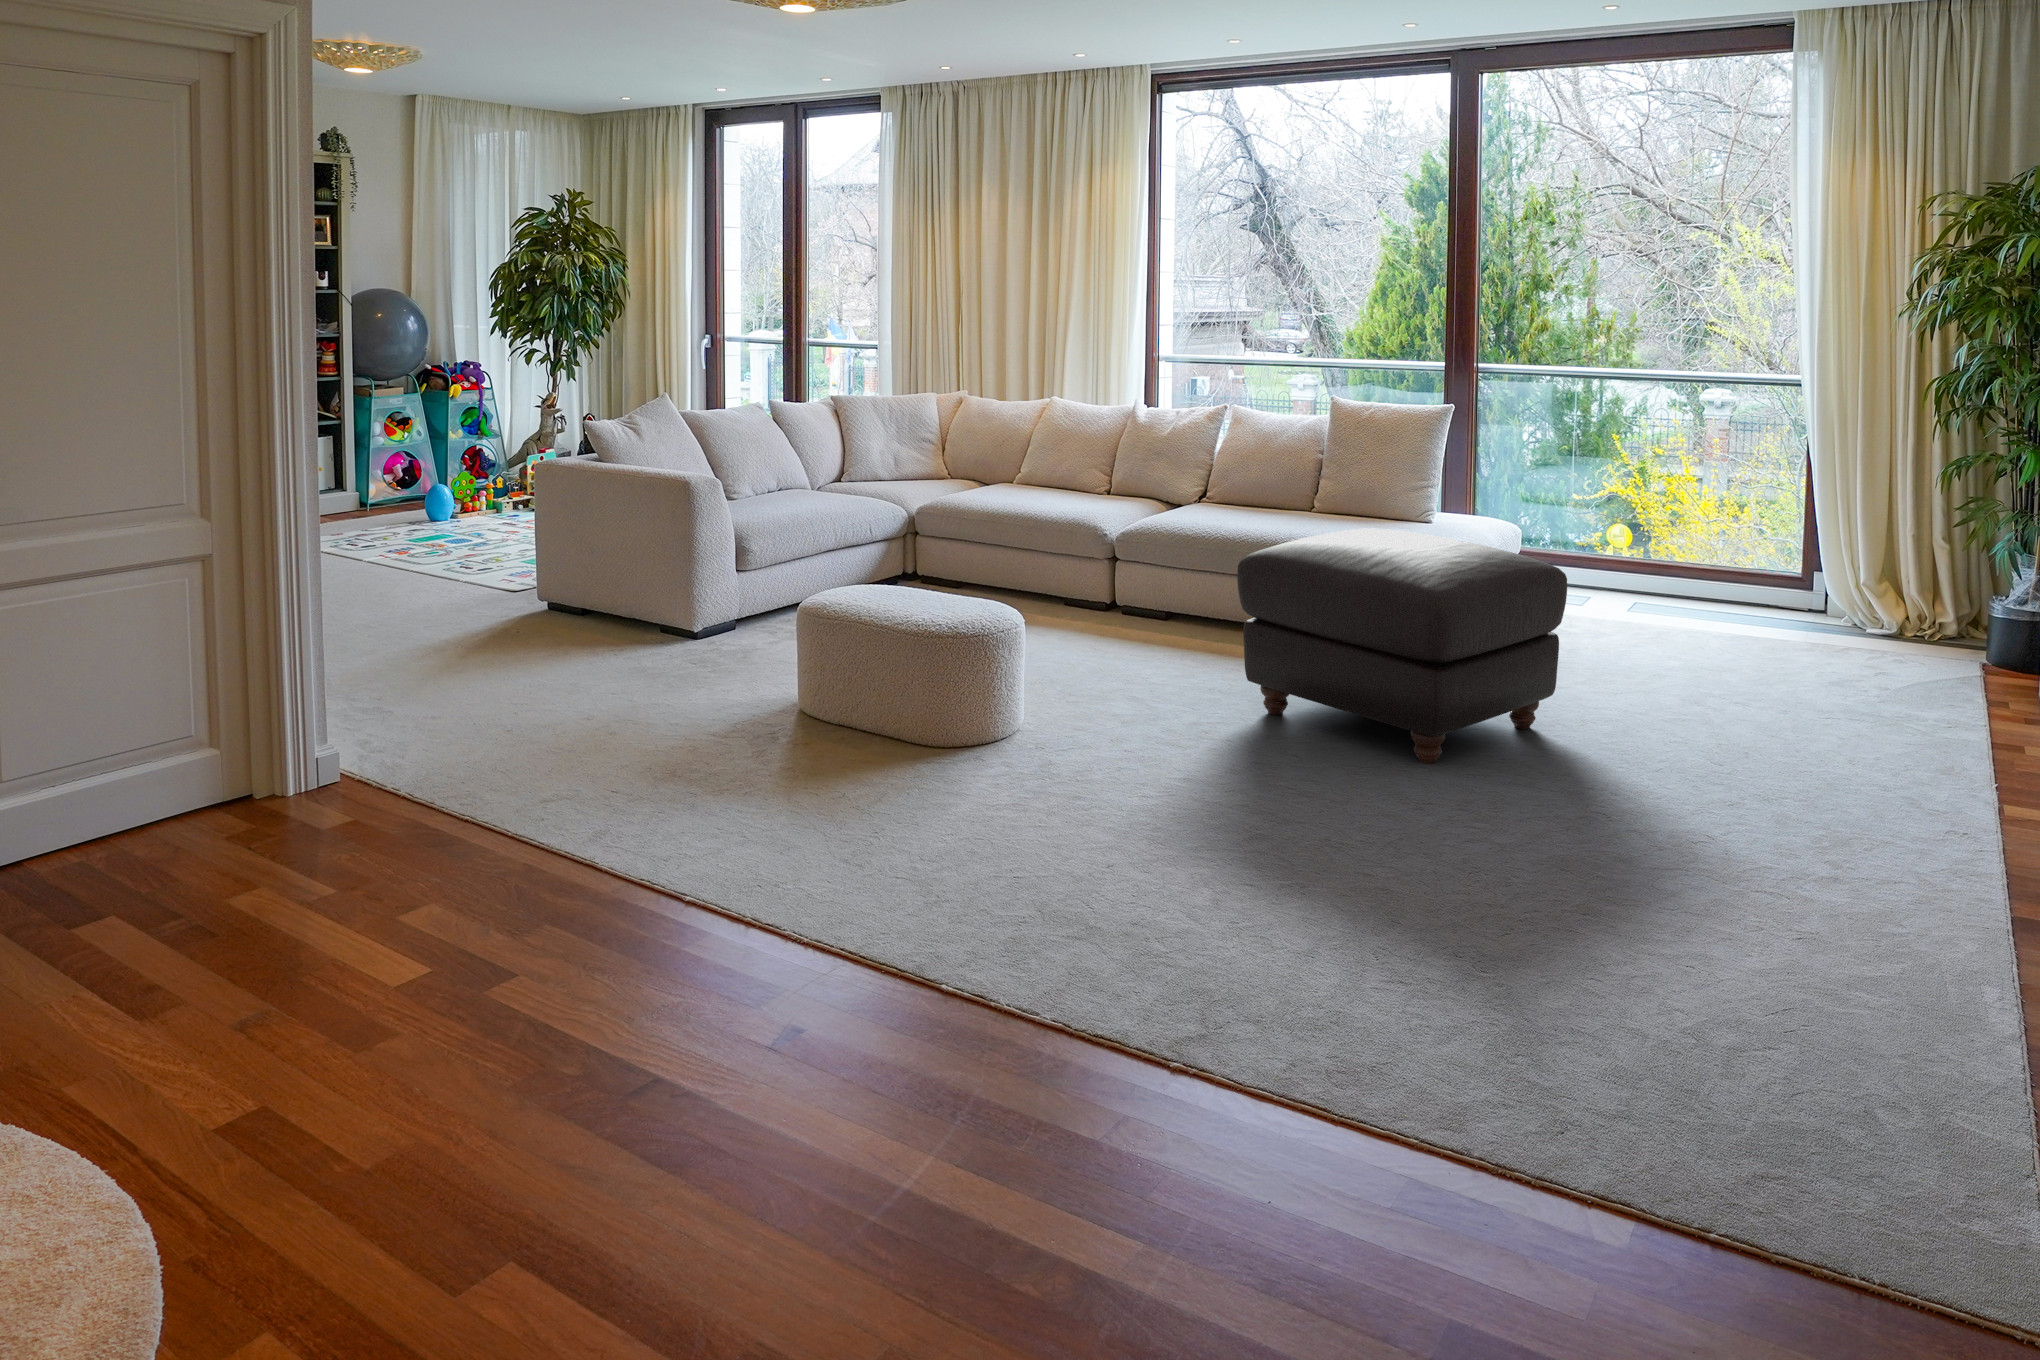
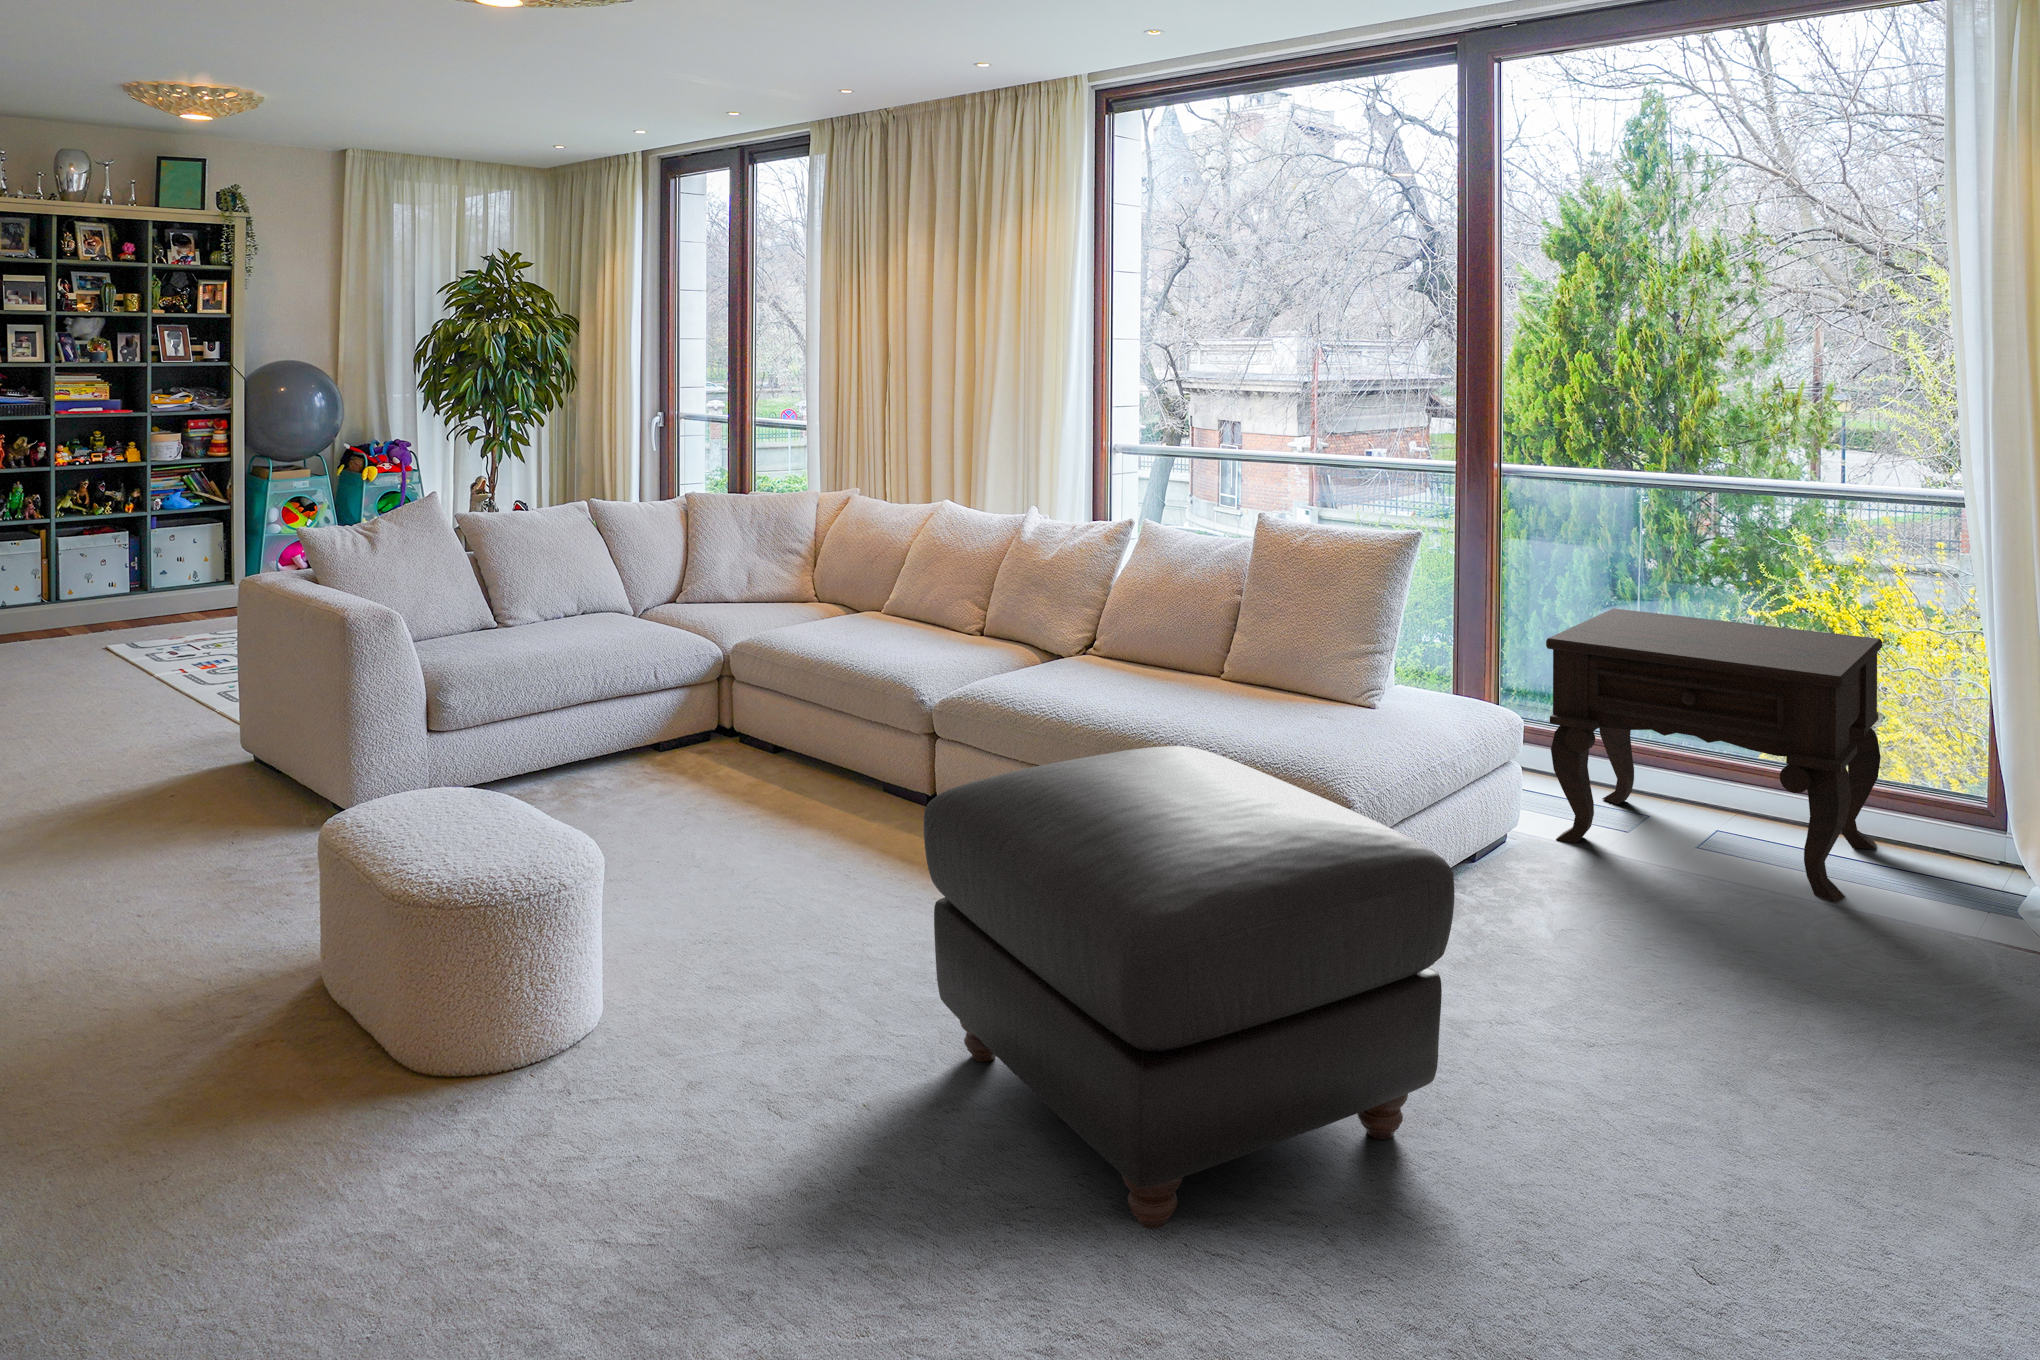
side table: none [1537,460,1740,630] -> present [1546,608,1882,903]

